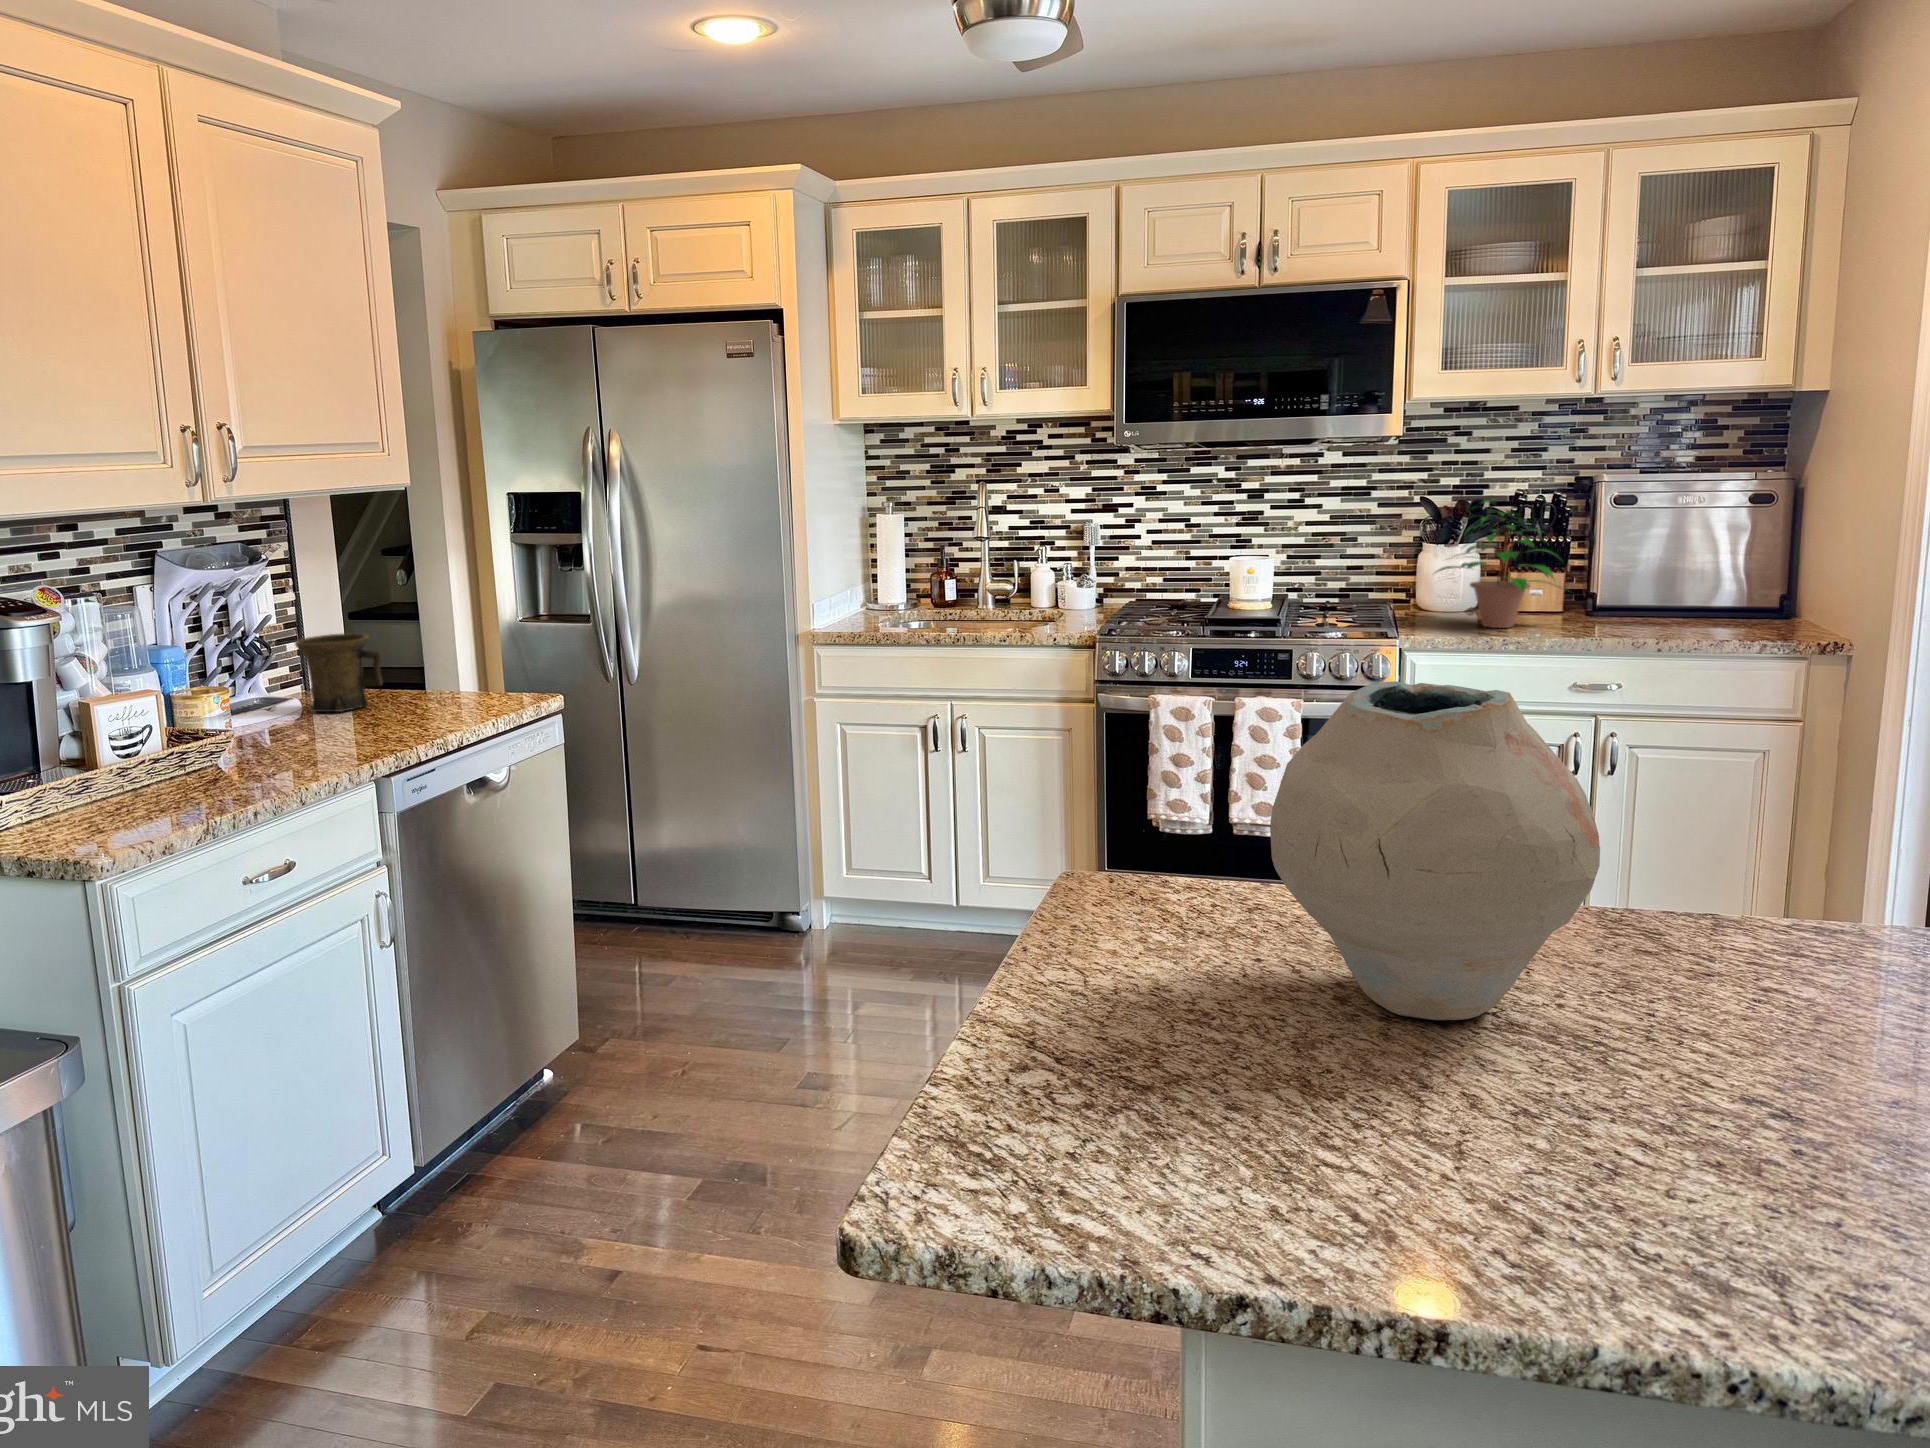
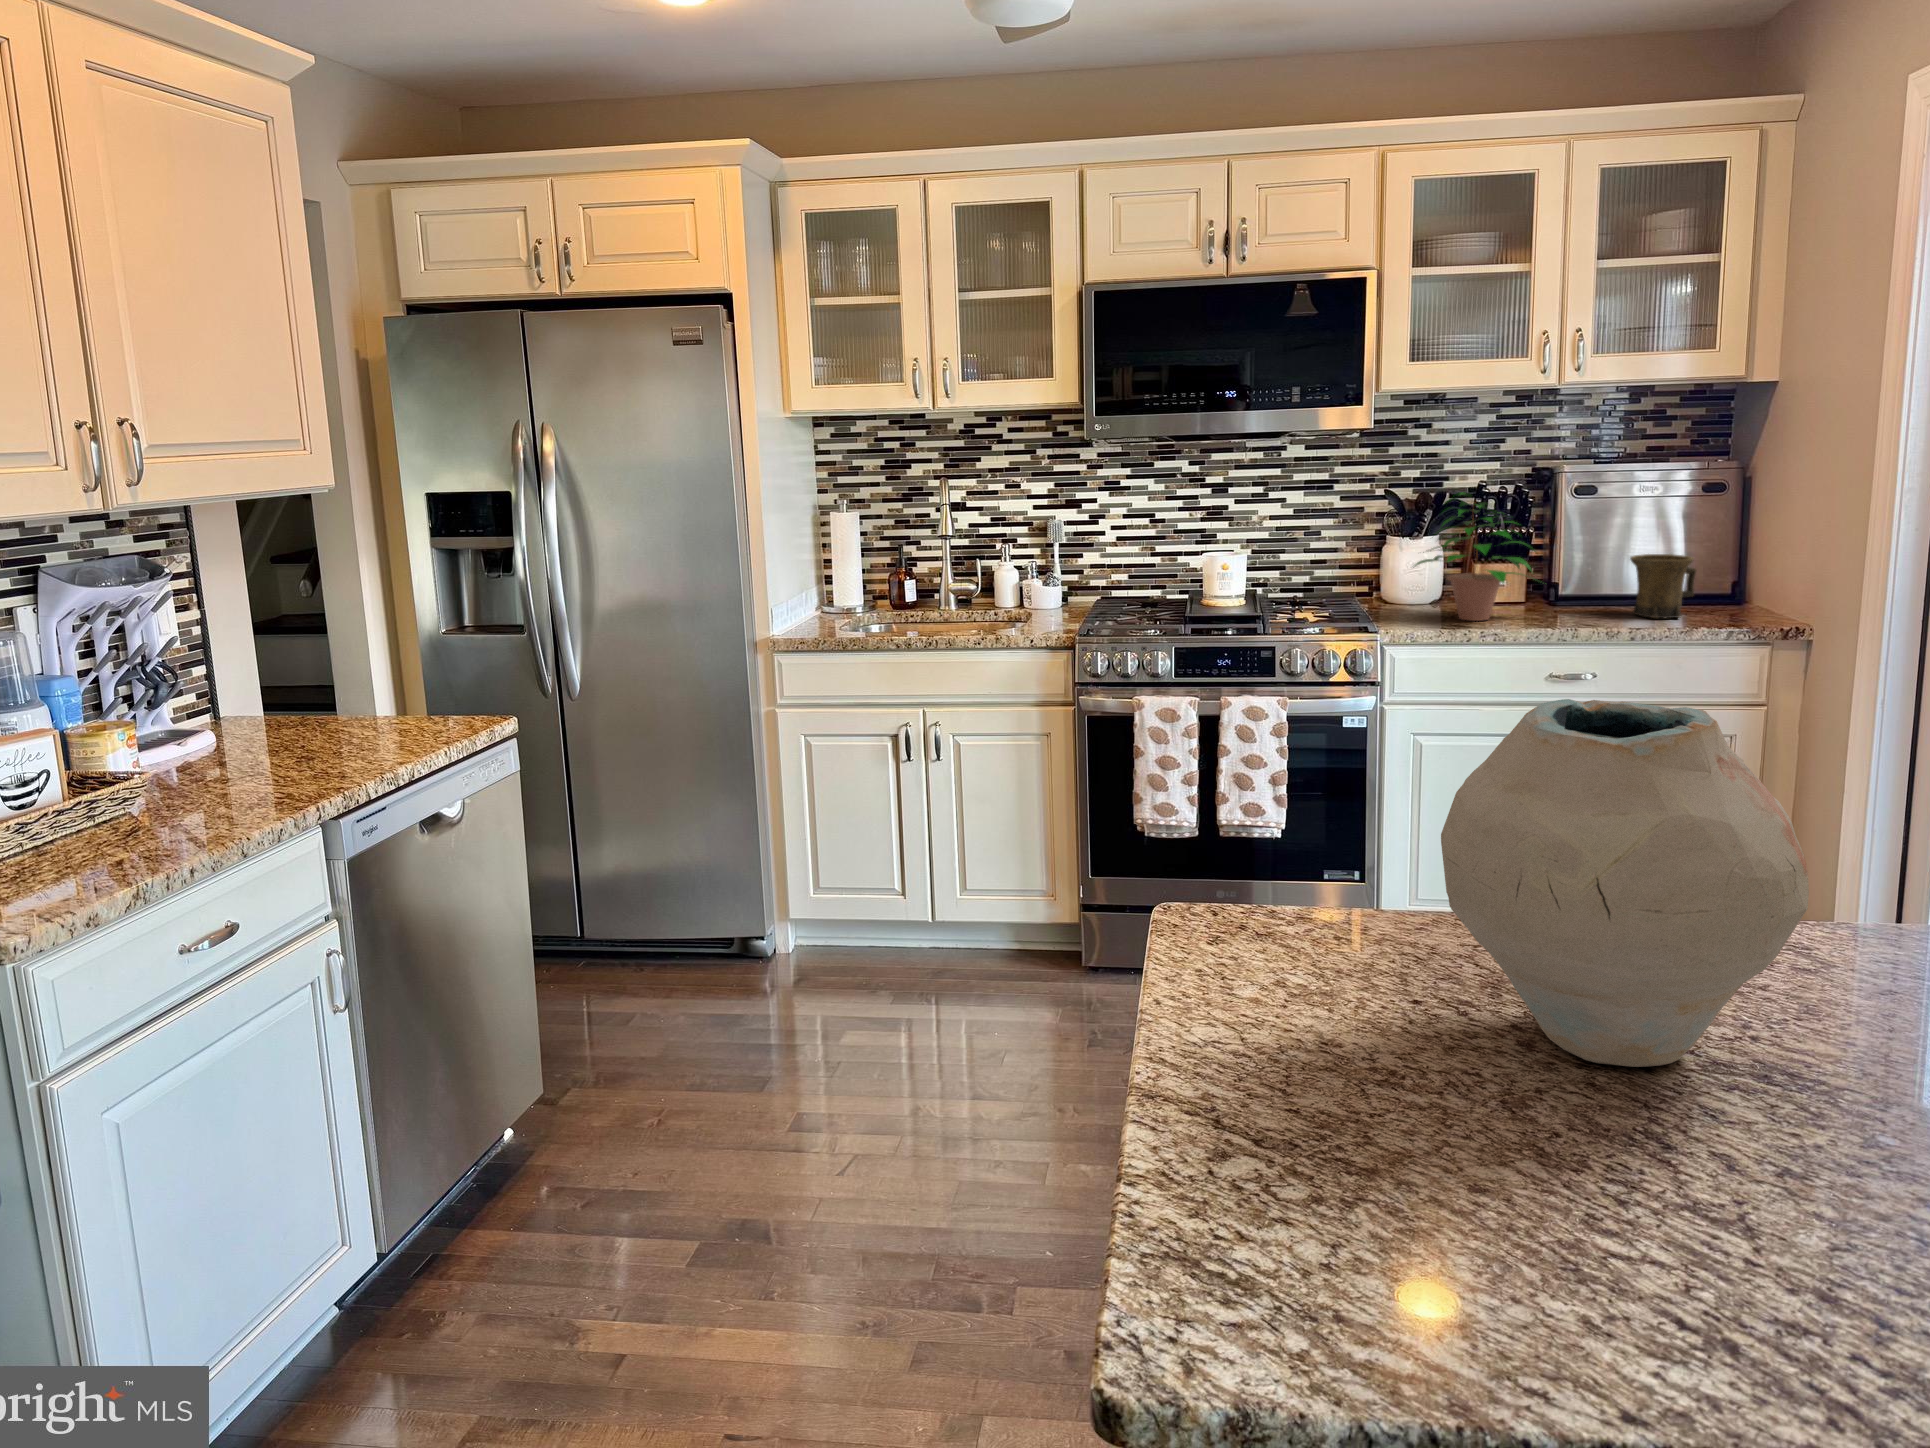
mug: present [295,633,383,712] -> present [1630,554,1696,618]

